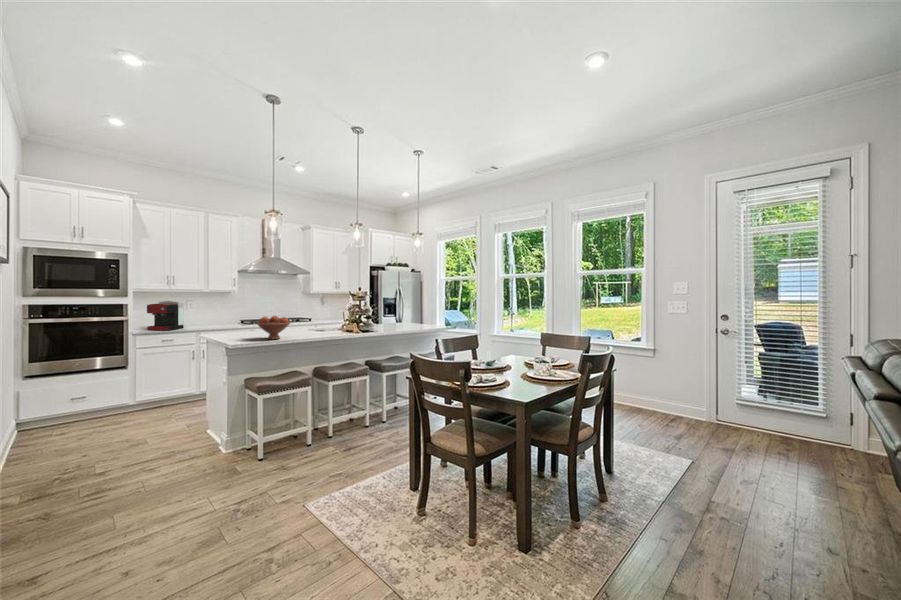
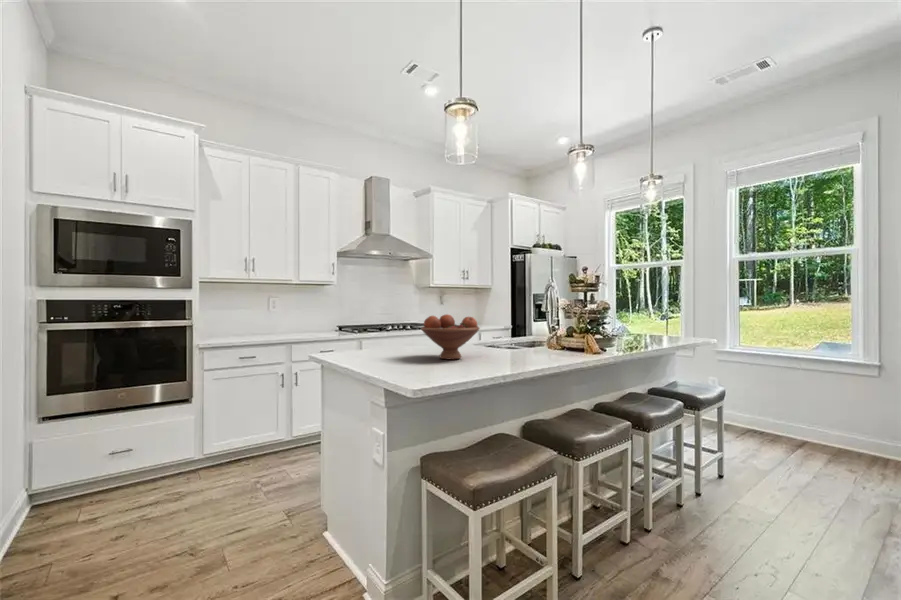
coffee maker: present [147,301,184,330] -> none [220,296,269,341]

